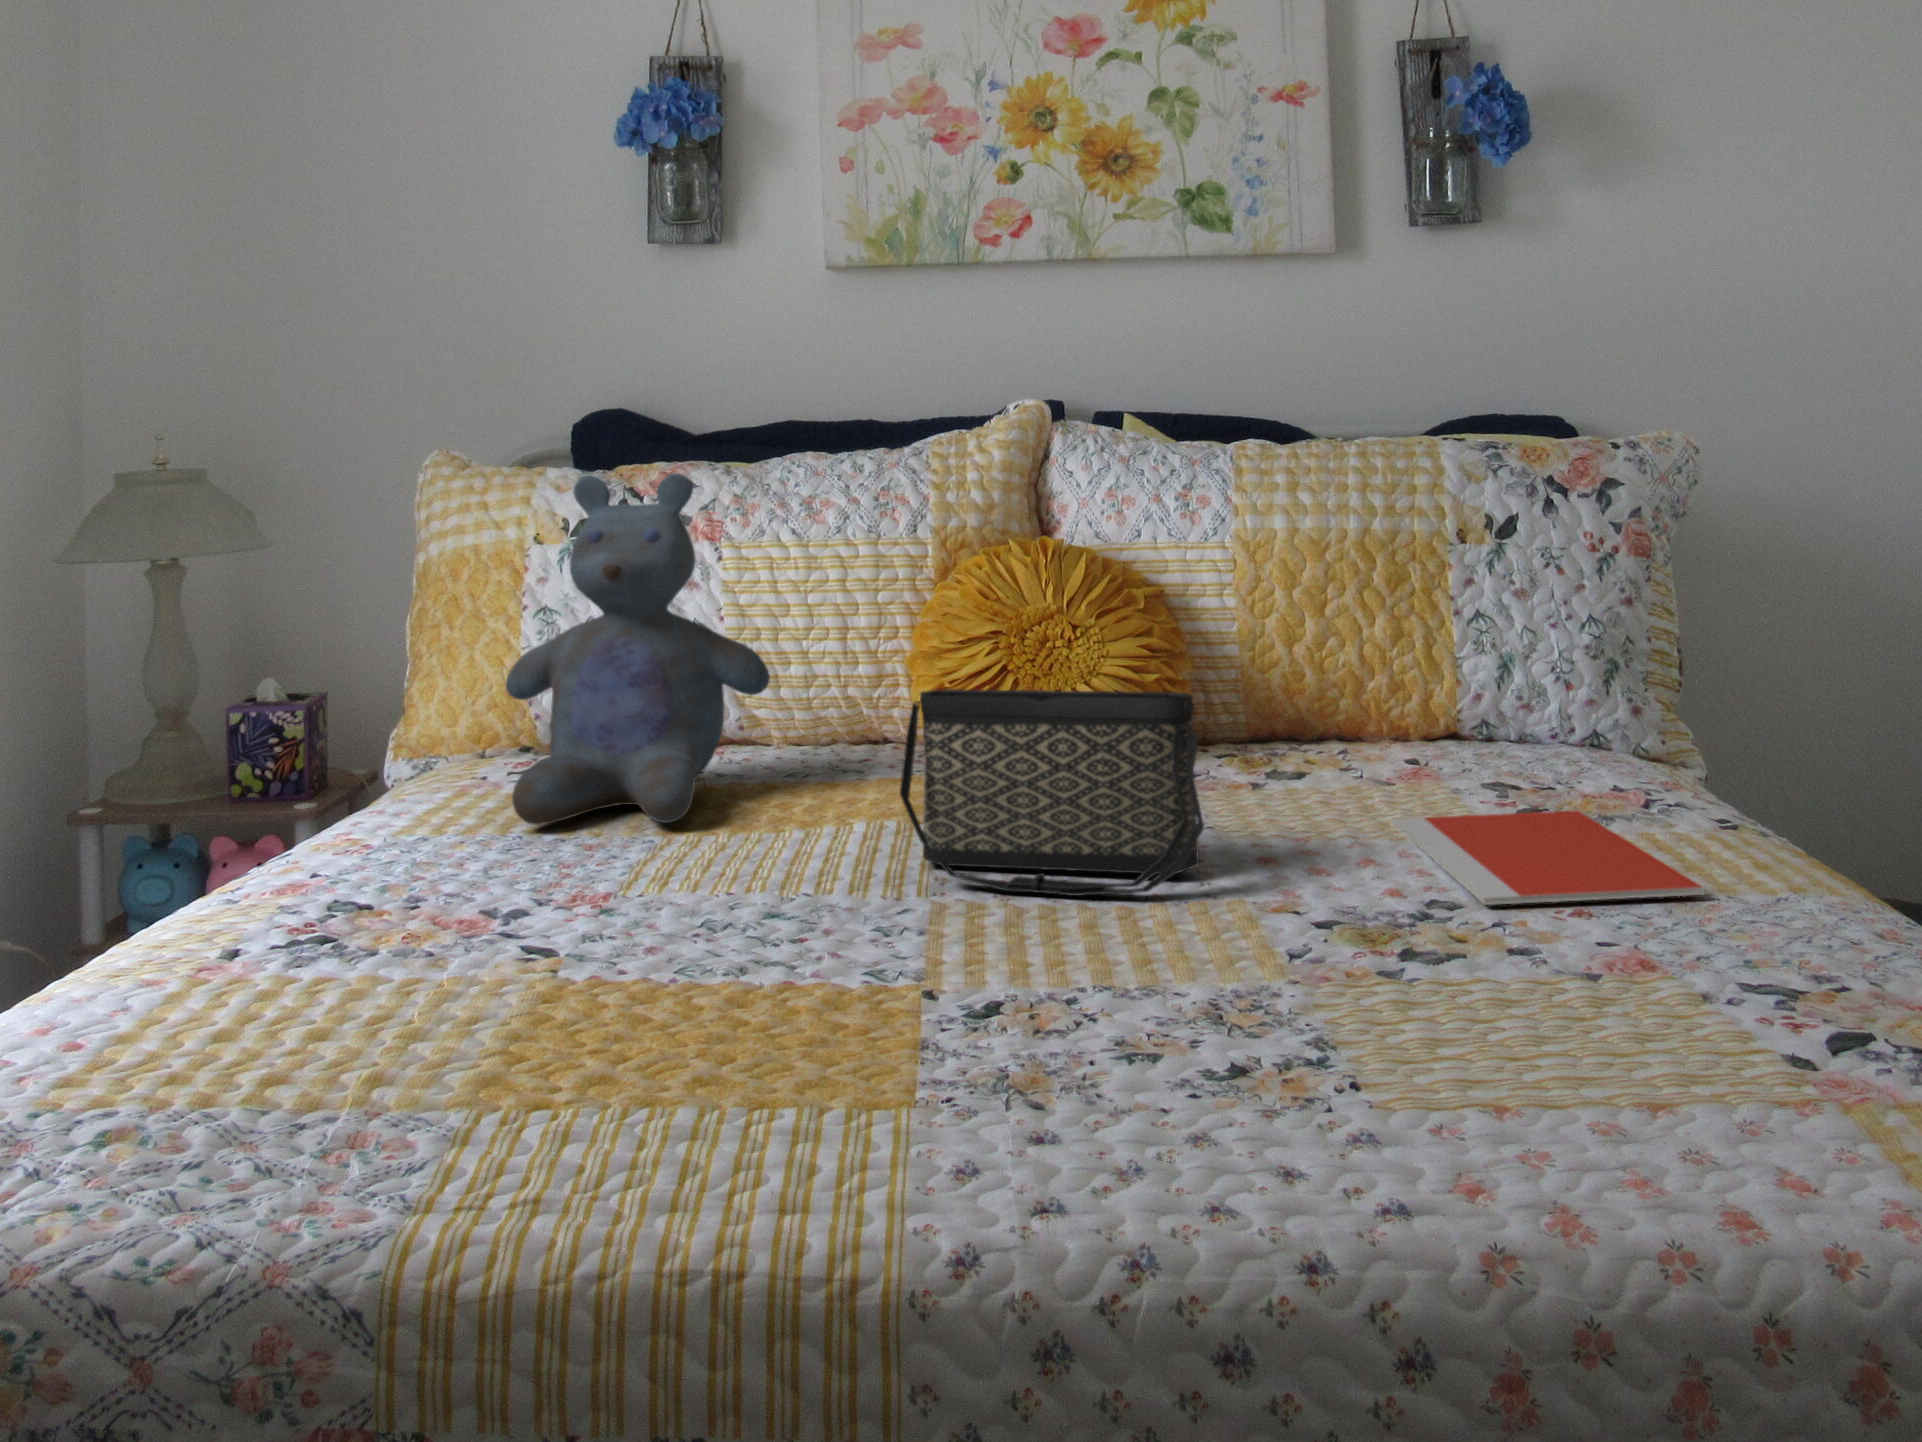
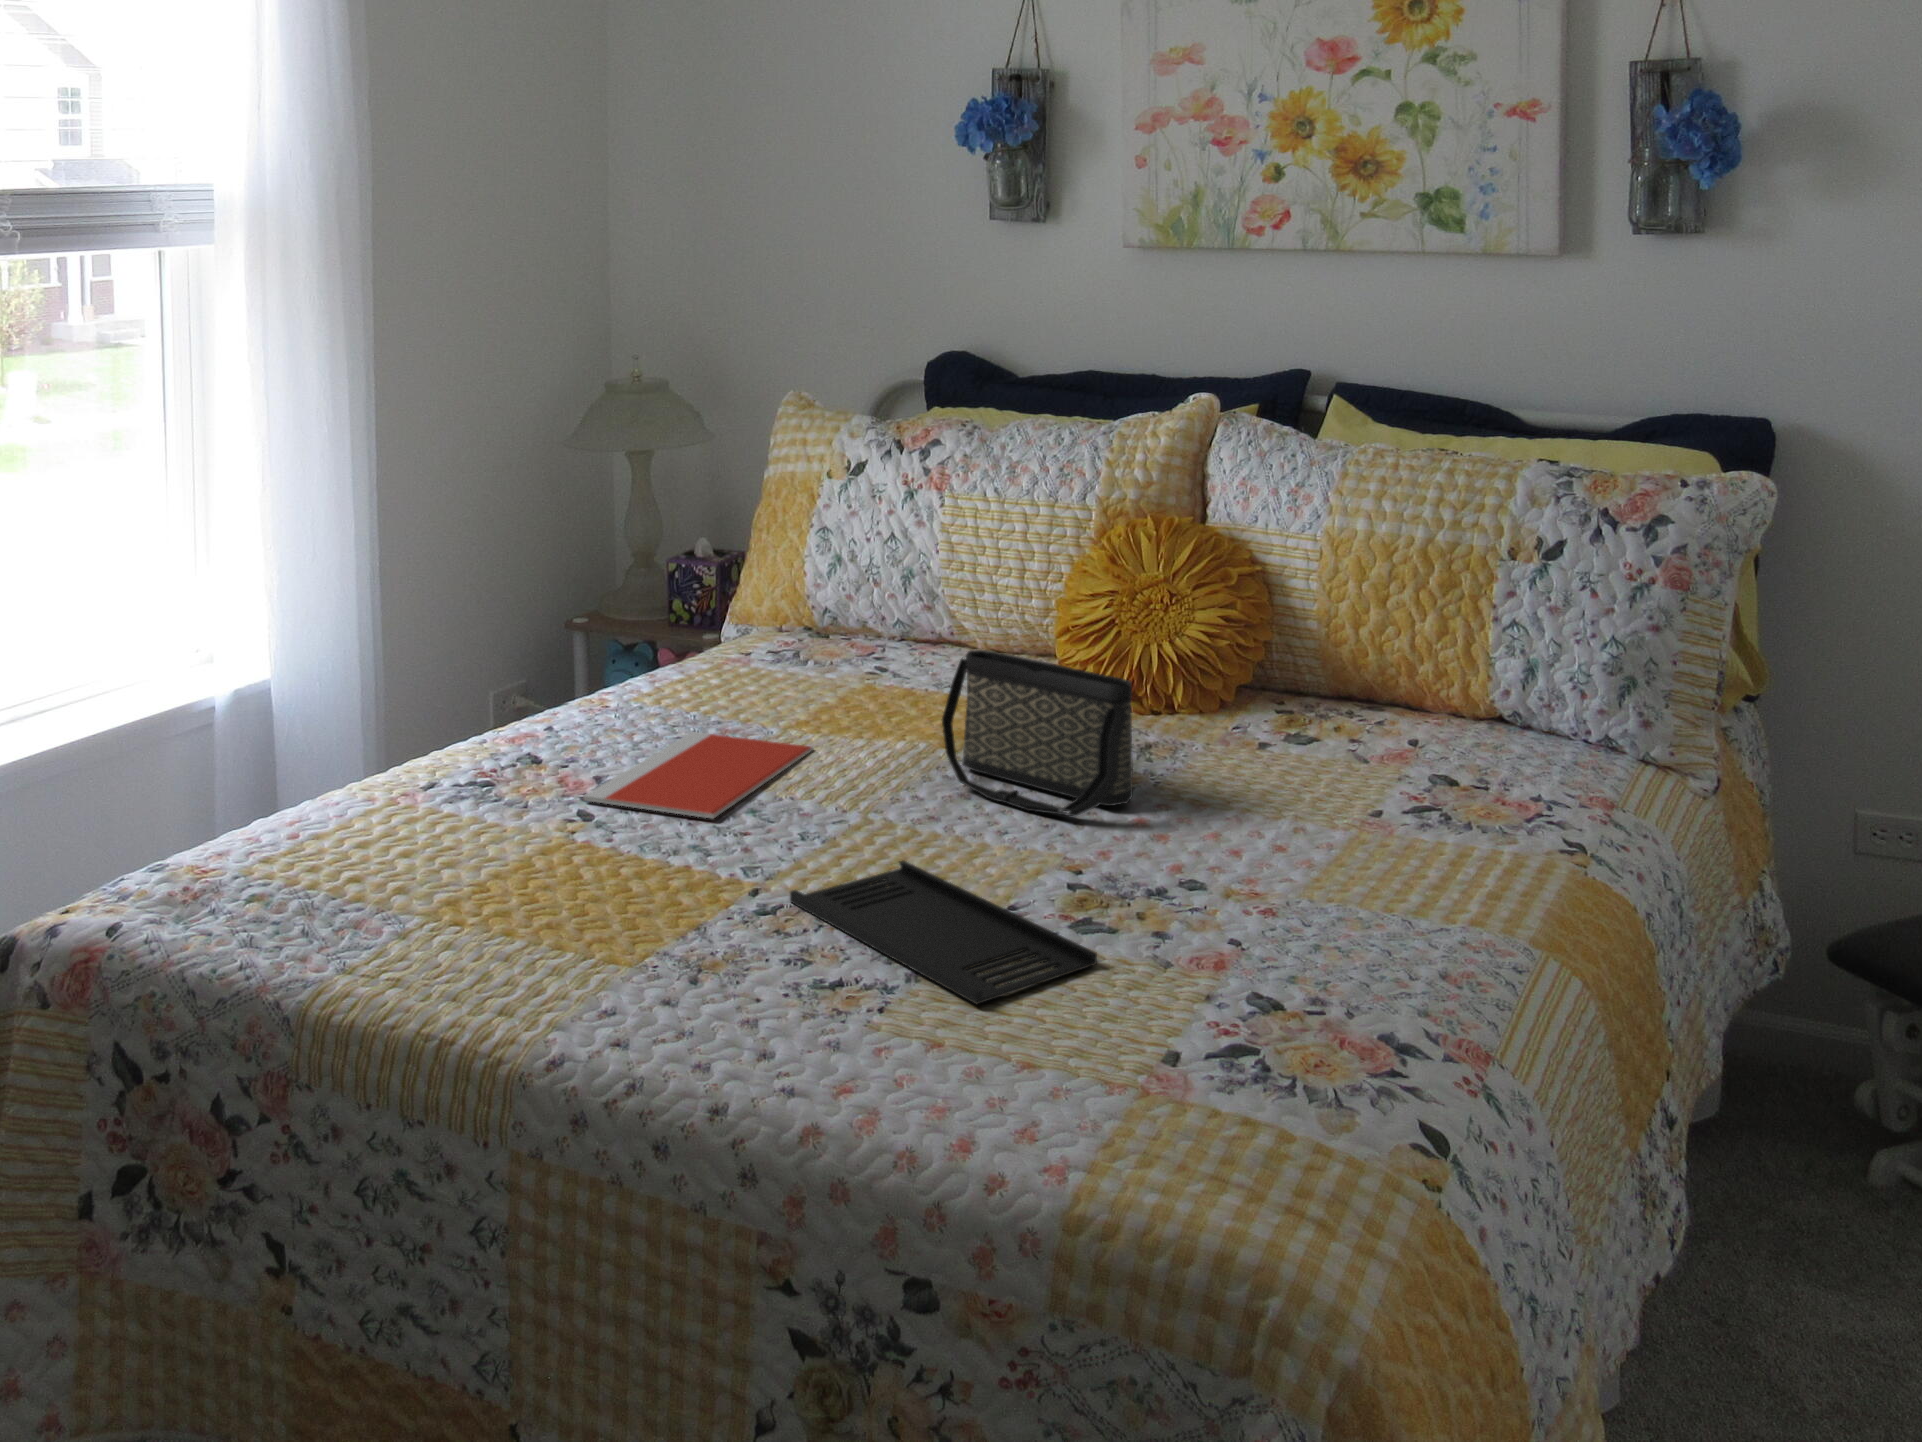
stuffed bear: present [506,473,770,825] -> none [746,454,933,706]
notebook: present [1393,810,1705,905] -> present [583,732,813,819]
tray: none [879,977,1430,1140] -> present [790,861,1097,1004]

